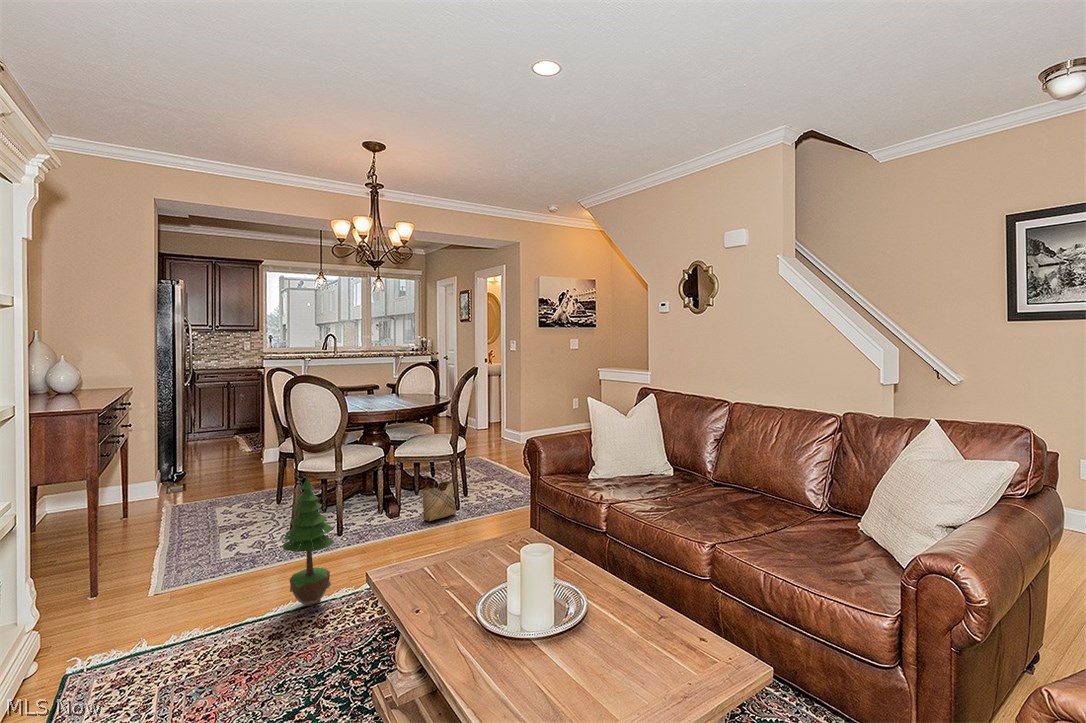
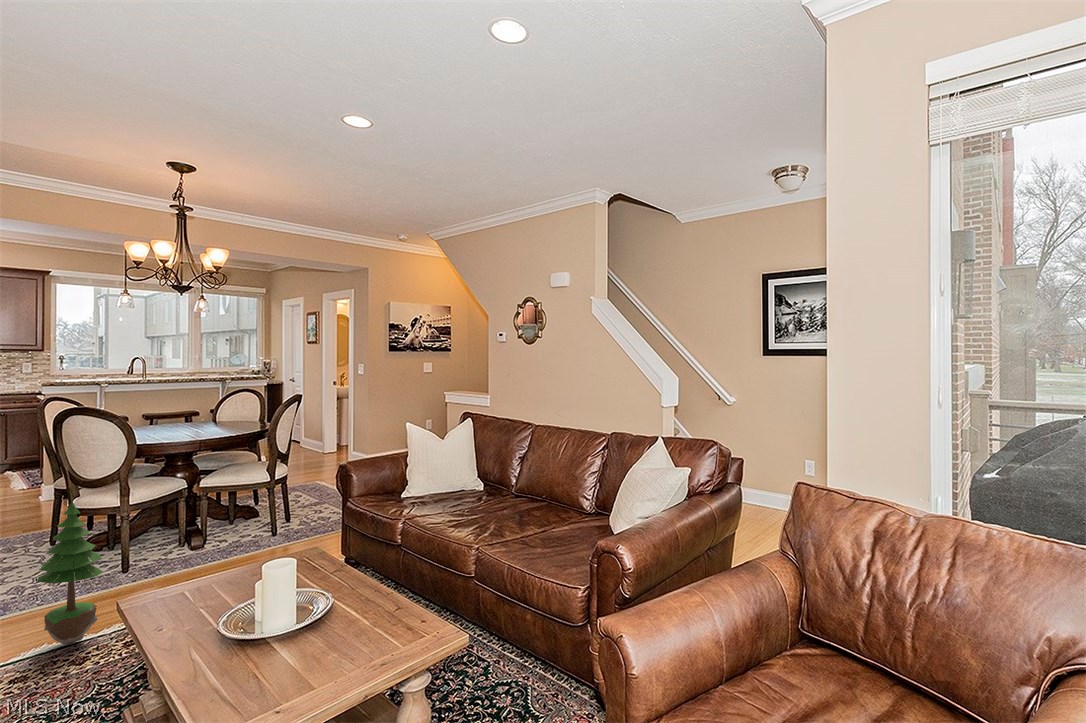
woven basket: present [422,466,456,521] -> none [229,494,269,554]

